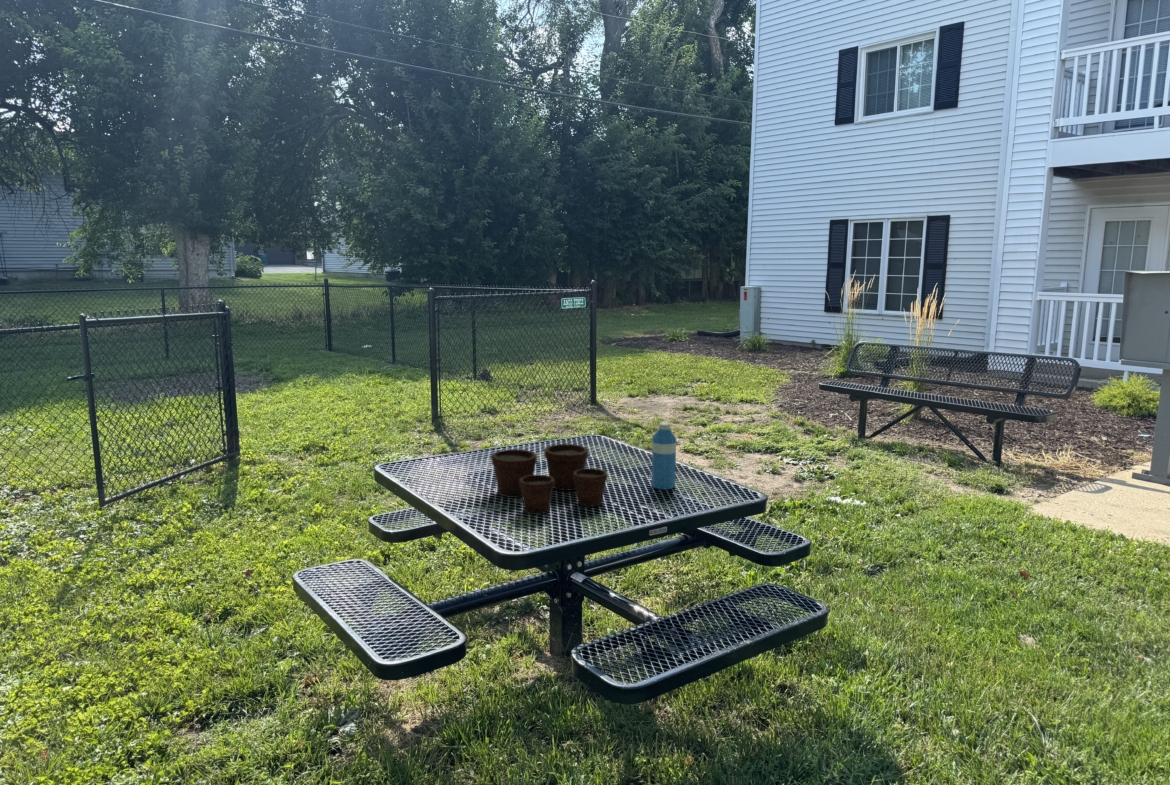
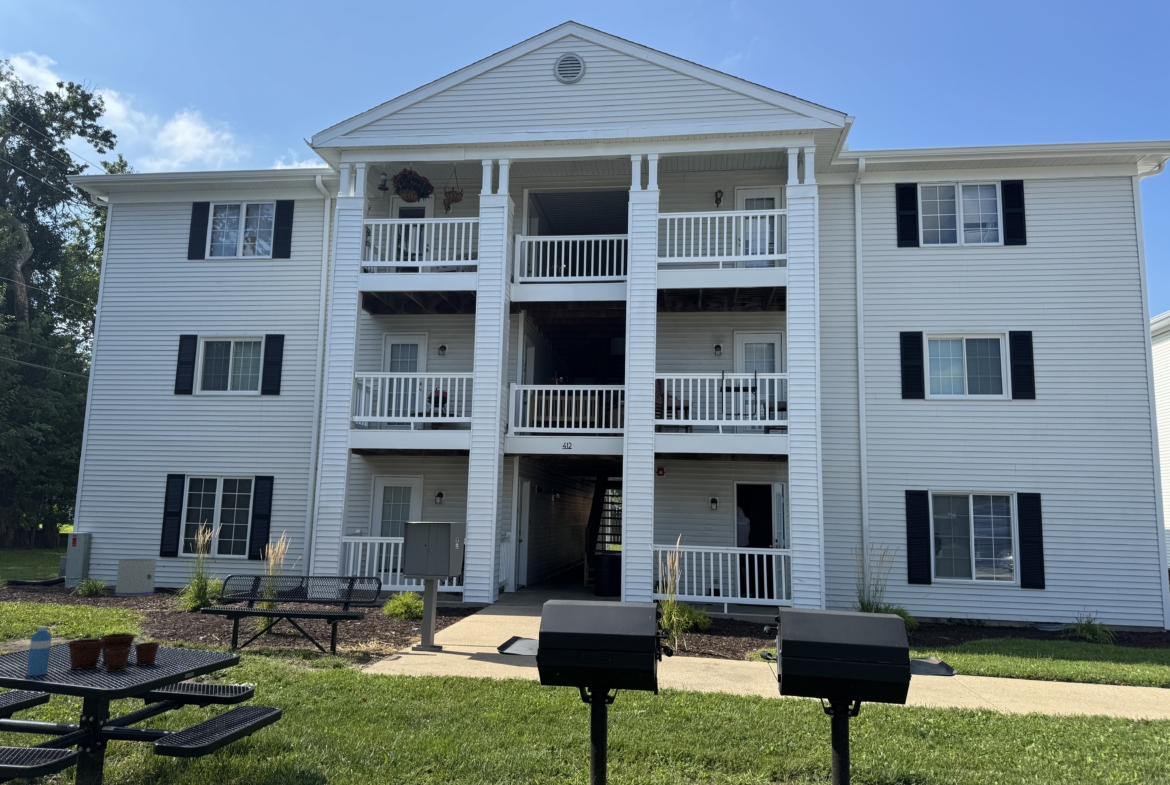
trash can: none [782,312,821,350] -> present [115,558,156,596]
water bottle: present [652,422,676,489] -> present [27,626,51,676]

